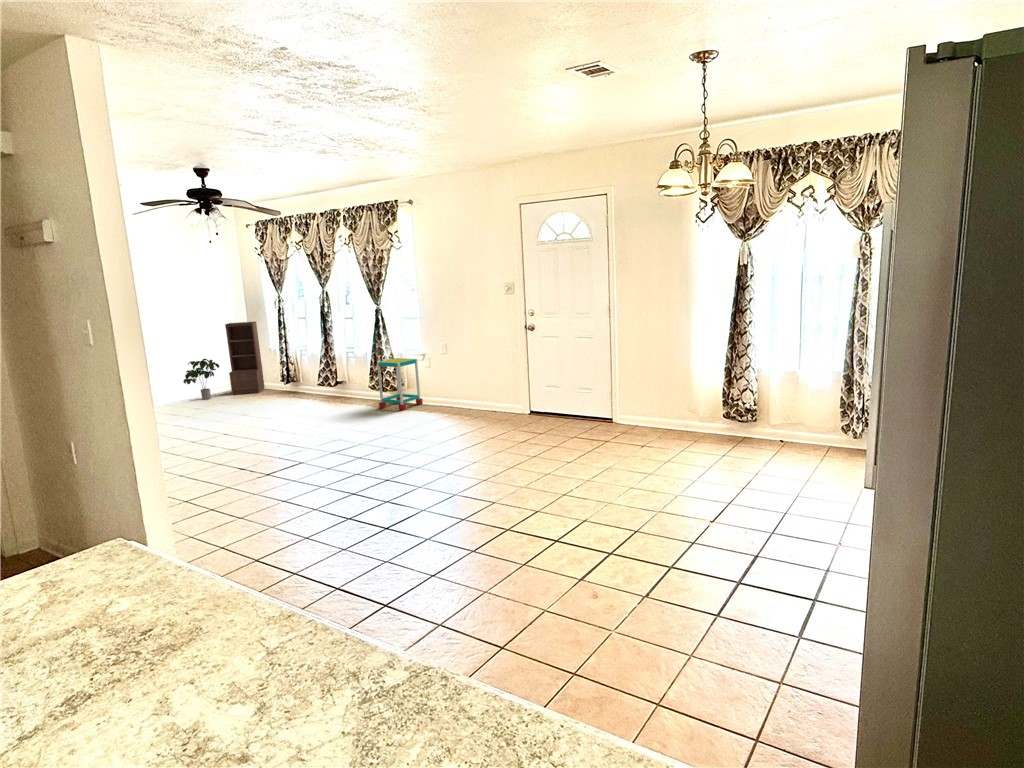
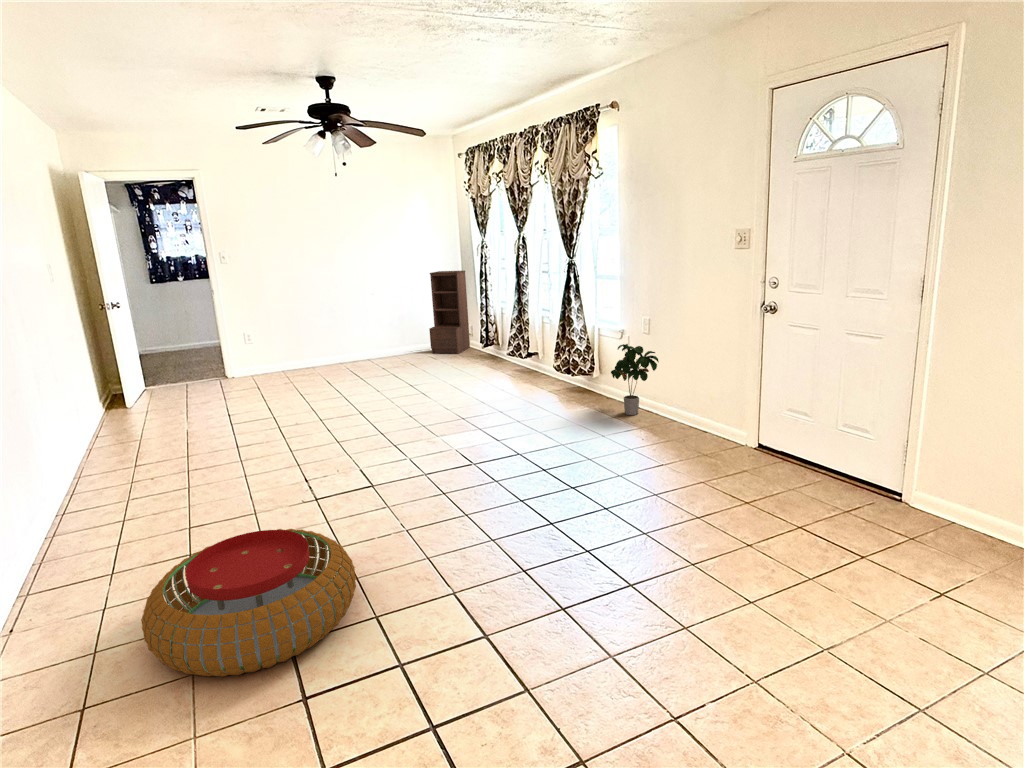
side table: present [377,358,423,411] -> none [555,332,614,408]
potted plant: present [183,359,219,400] -> present [611,344,659,415]
pouf: none [243,472,375,549] -> present [141,529,356,677]

